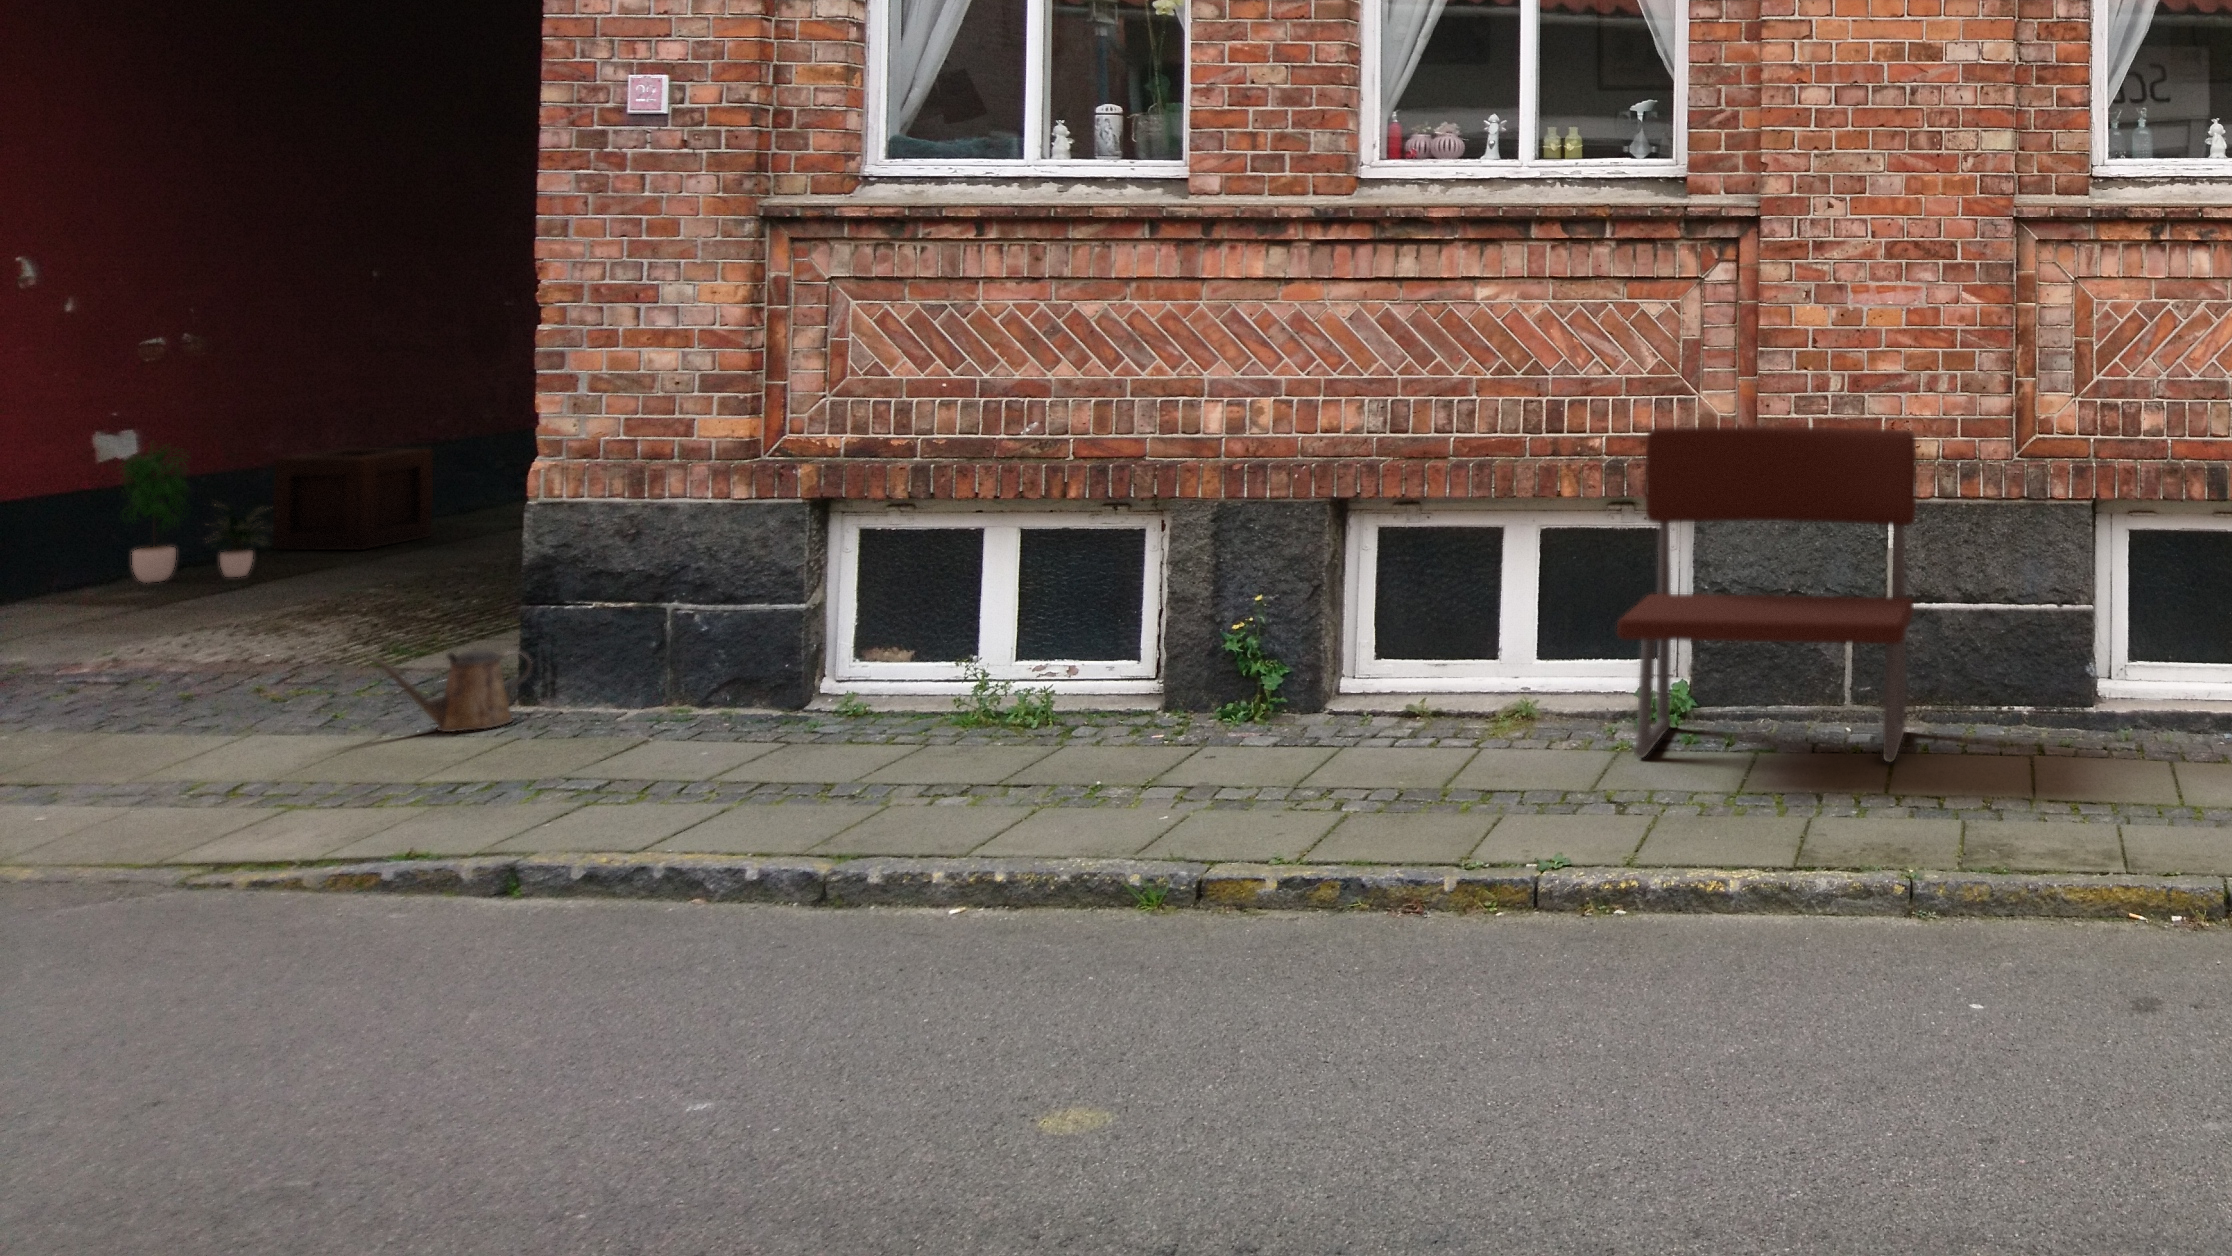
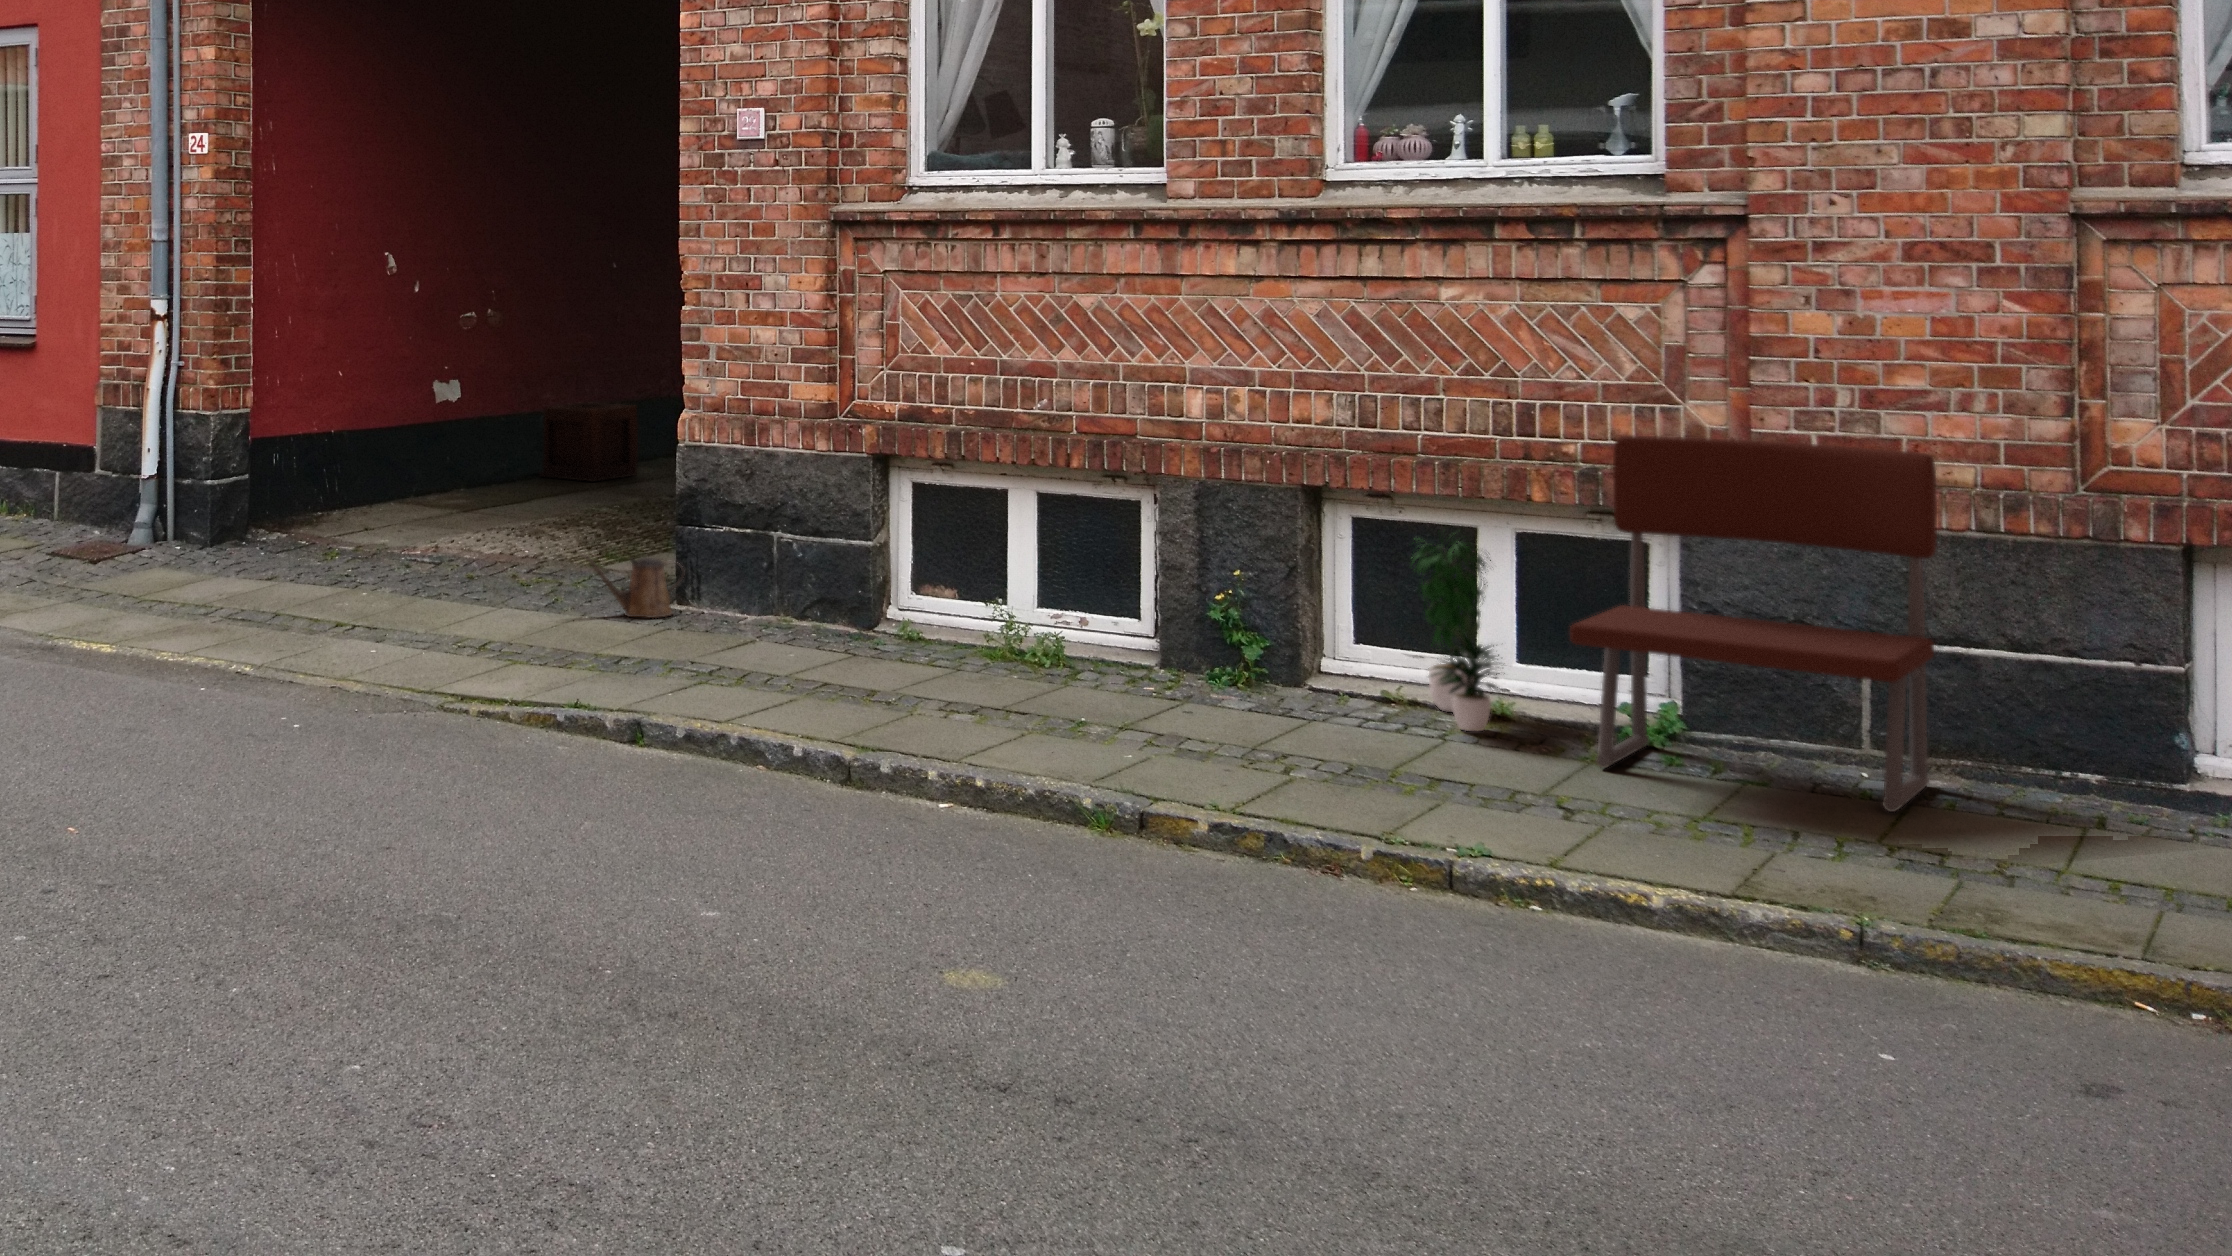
potted plant: present [119,444,268,583] -> present [1414,533,1505,731]

